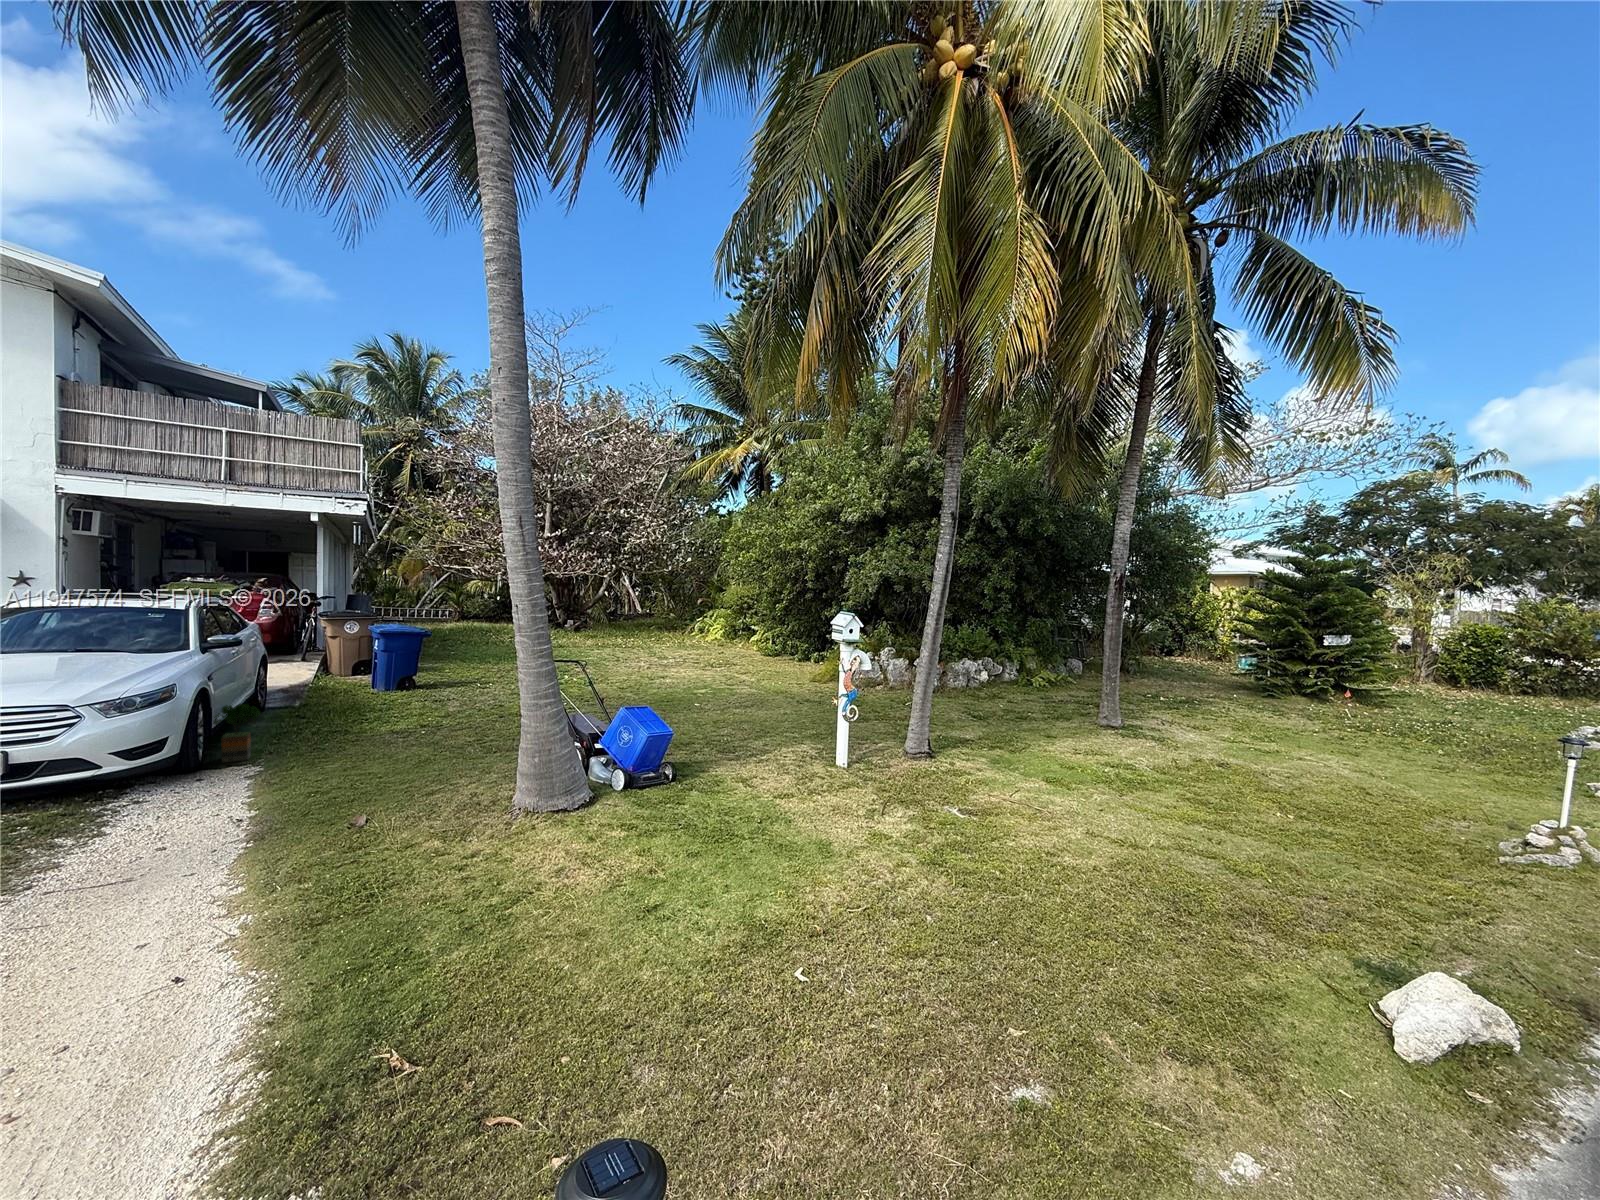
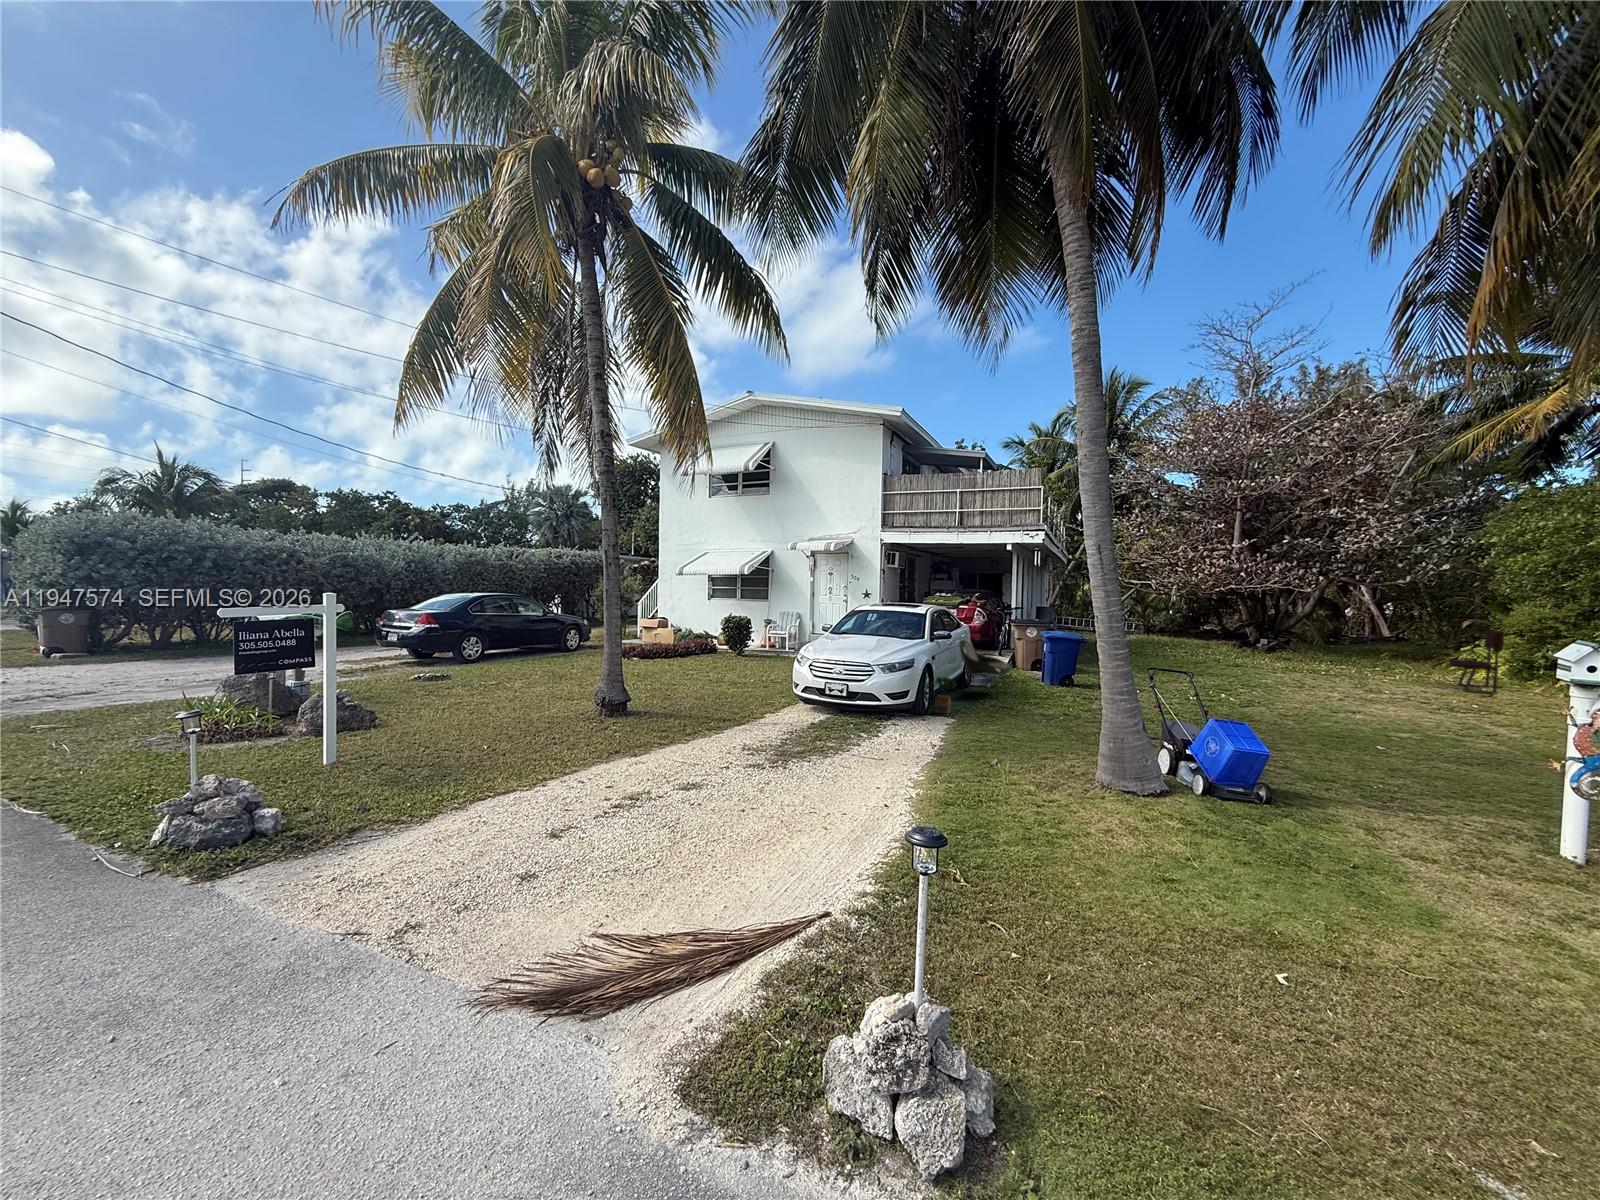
bench: none [724,600,756,650] -> present [1448,630,1504,694]
lounge chair: none [252,644,339,727] -> present [959,640,1010,699]

